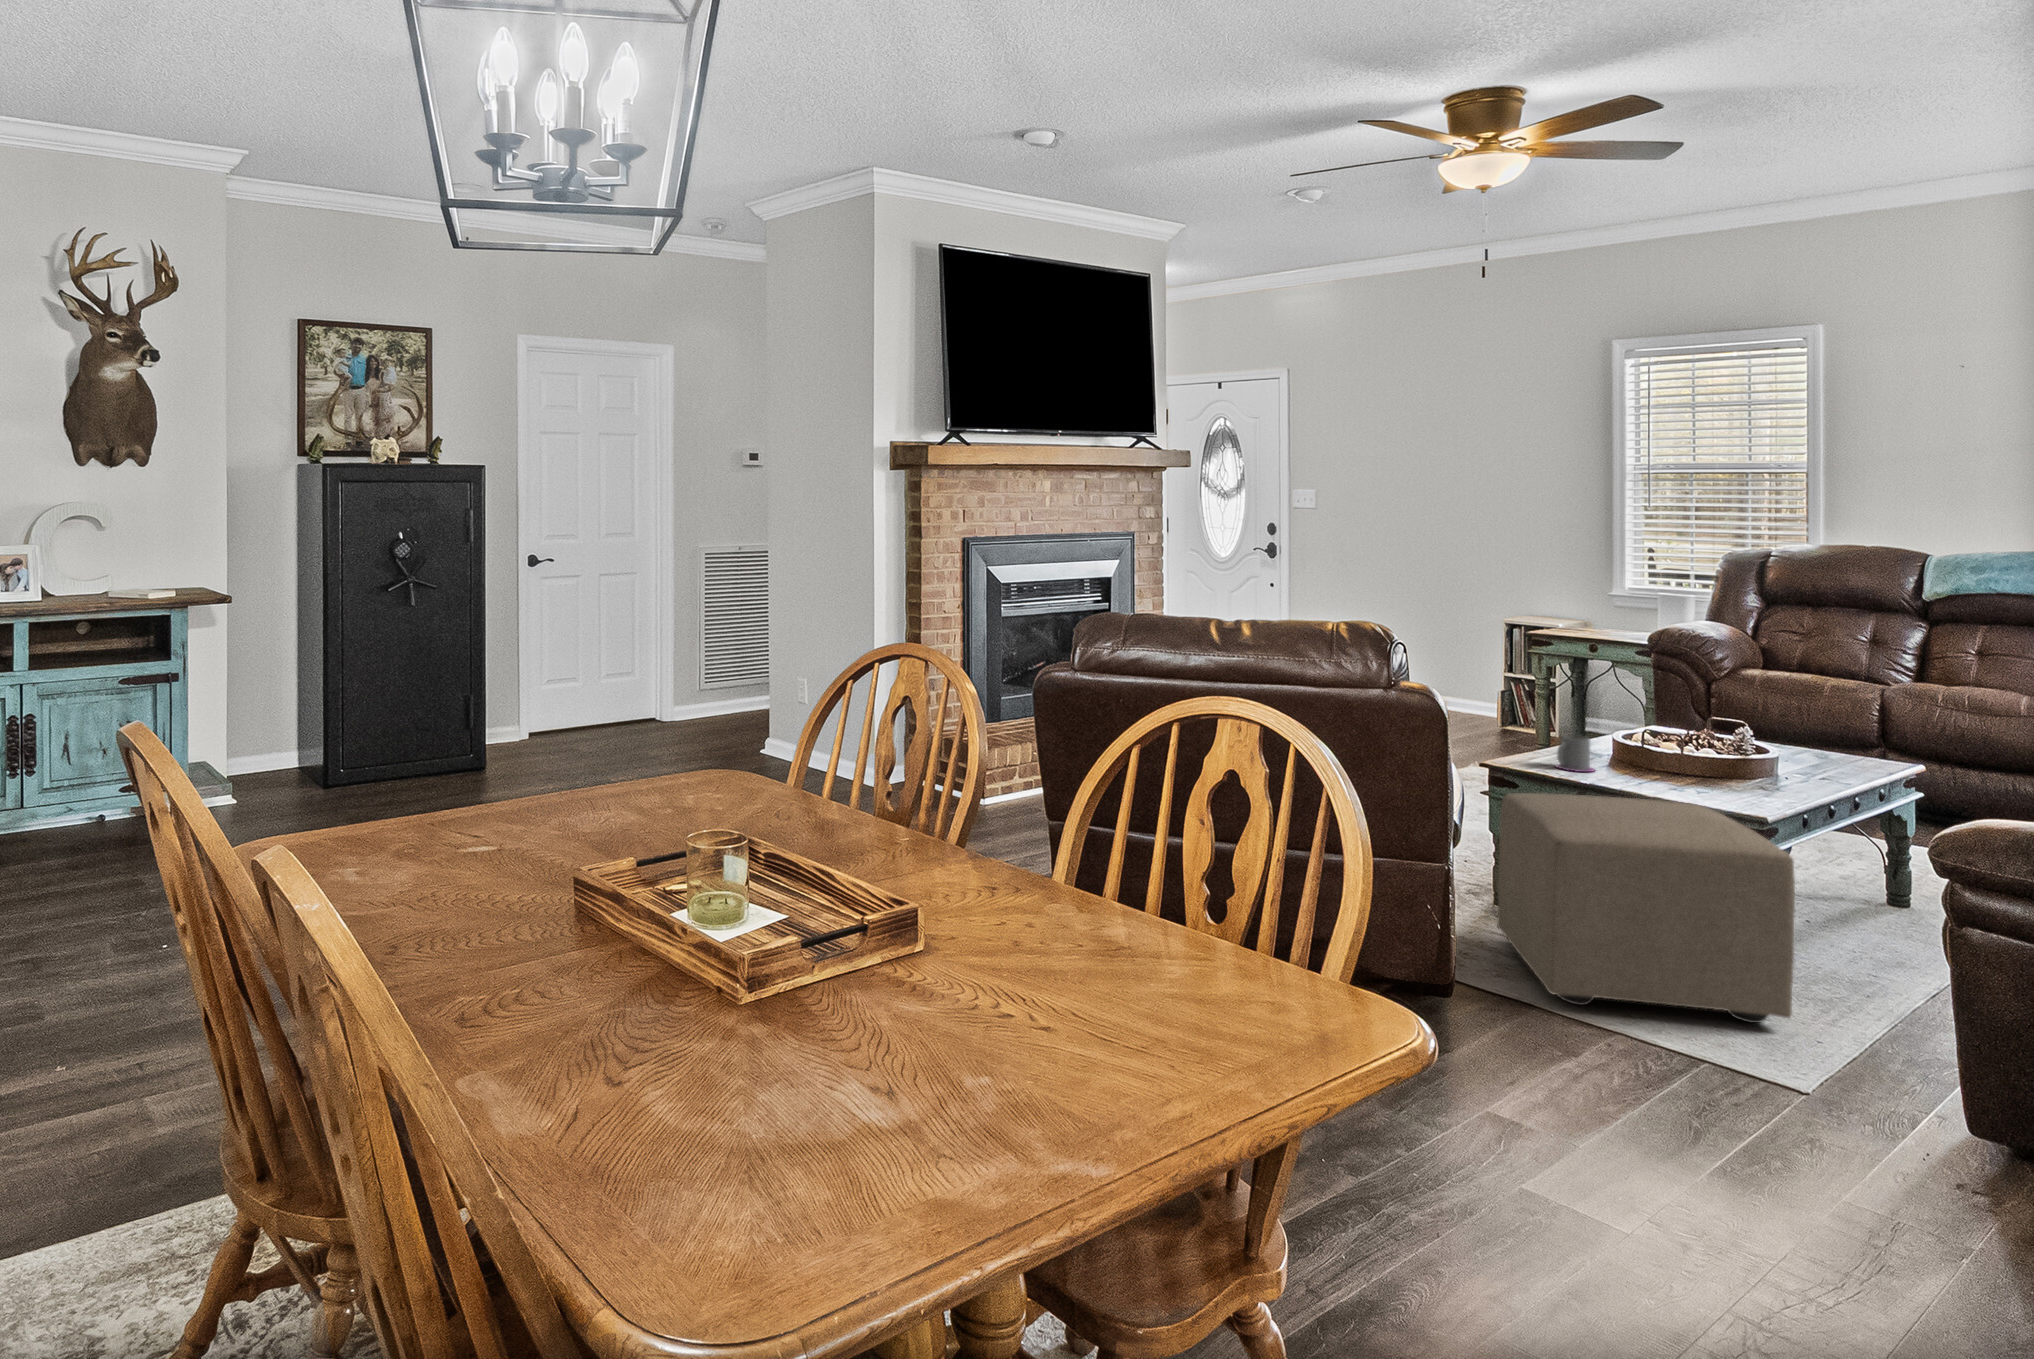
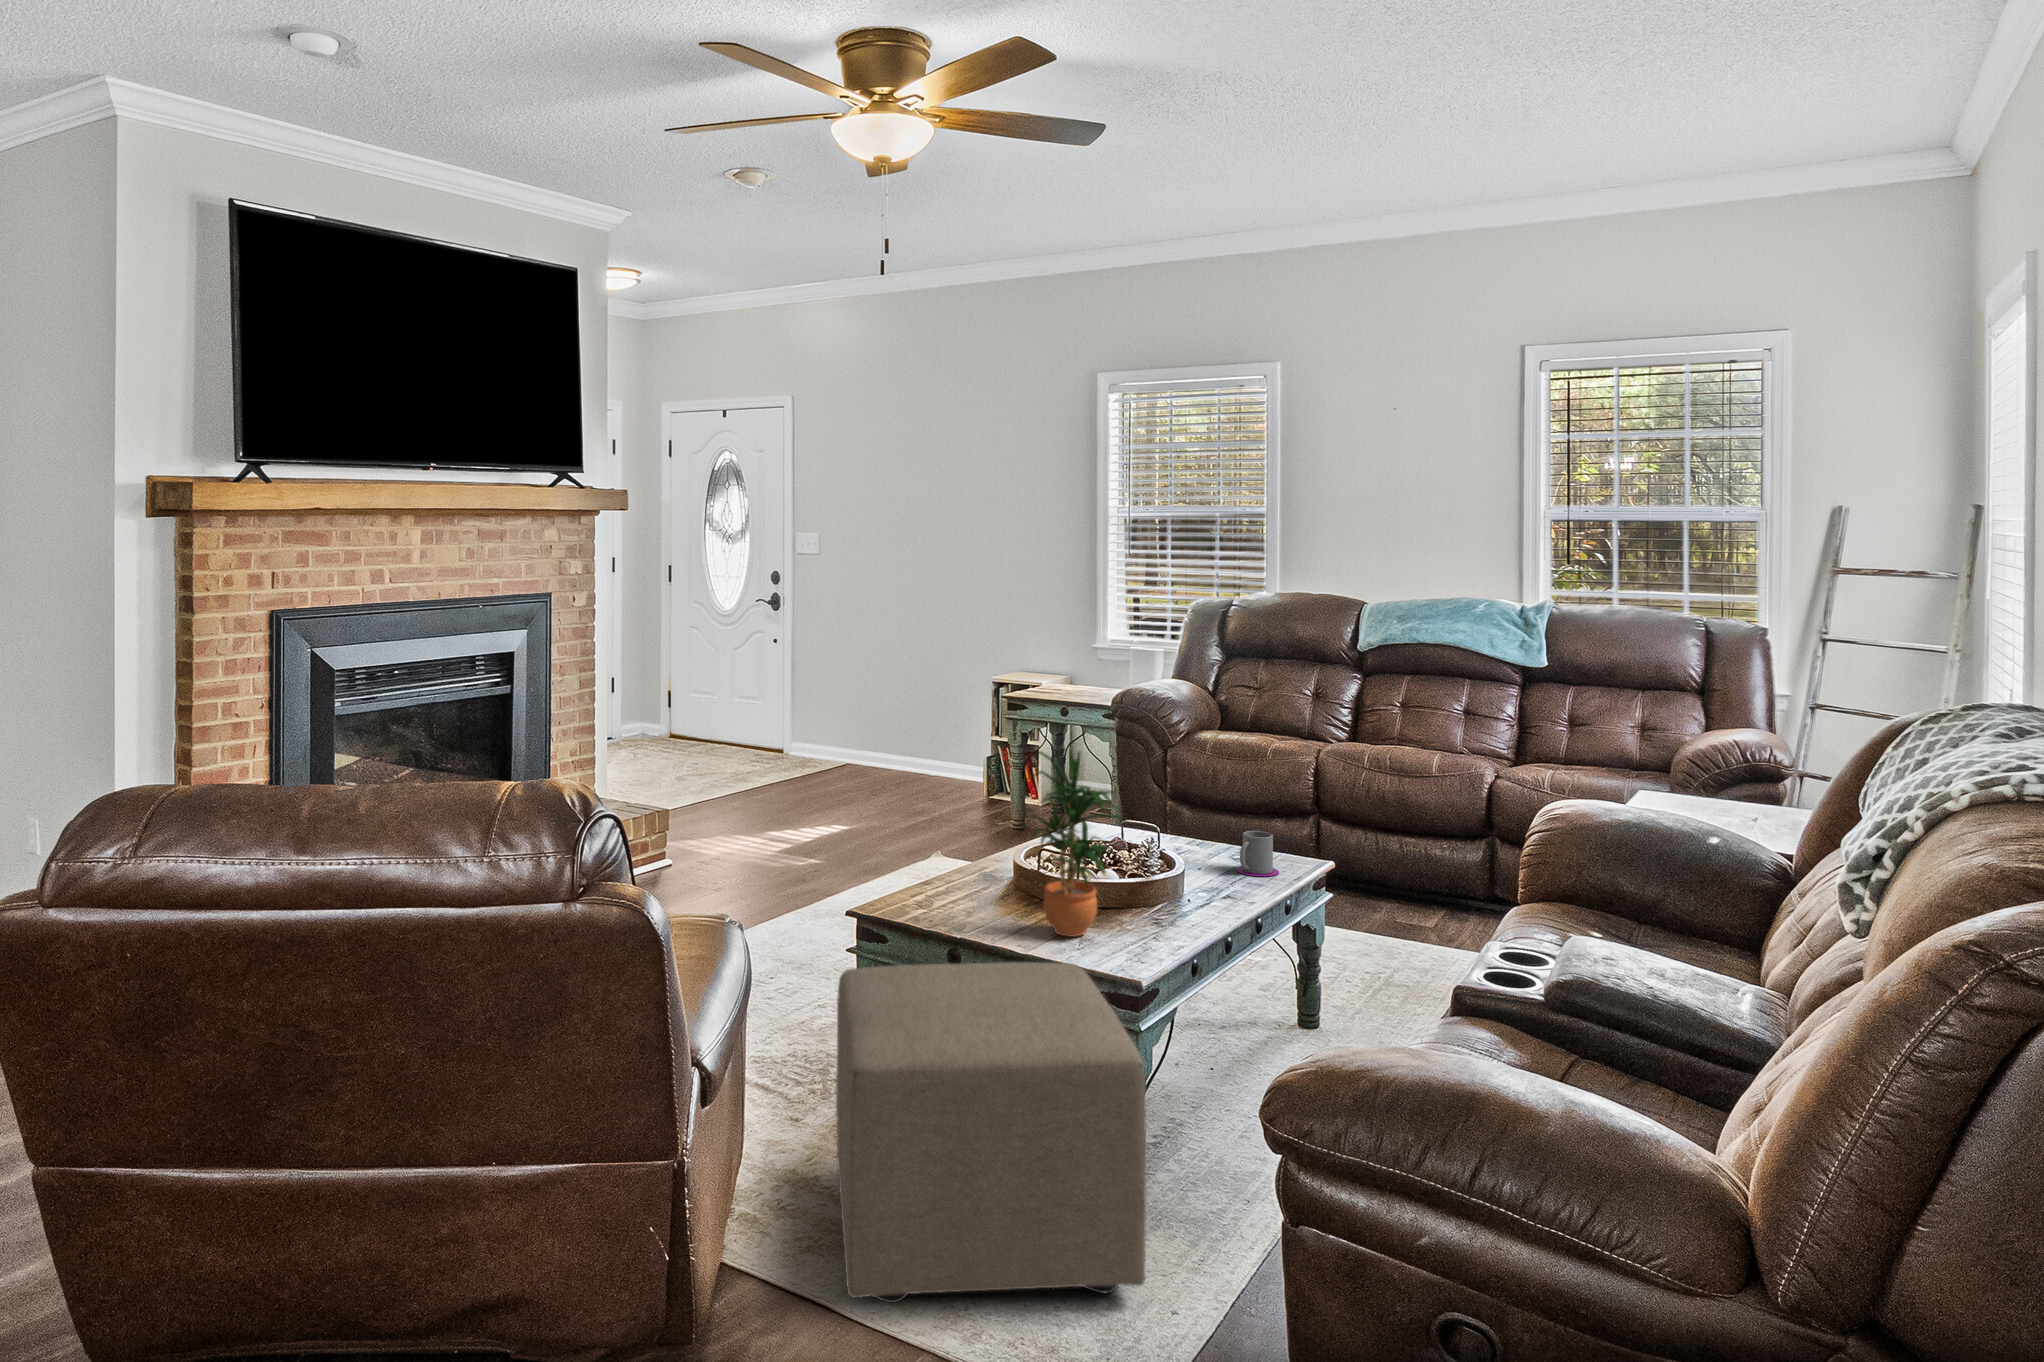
potted plant: none [1643,646,1746,790] -> present [1028,749,1124,937]
mug: present [1556,735,1595,772] -> present [1236,831,1279,876]

